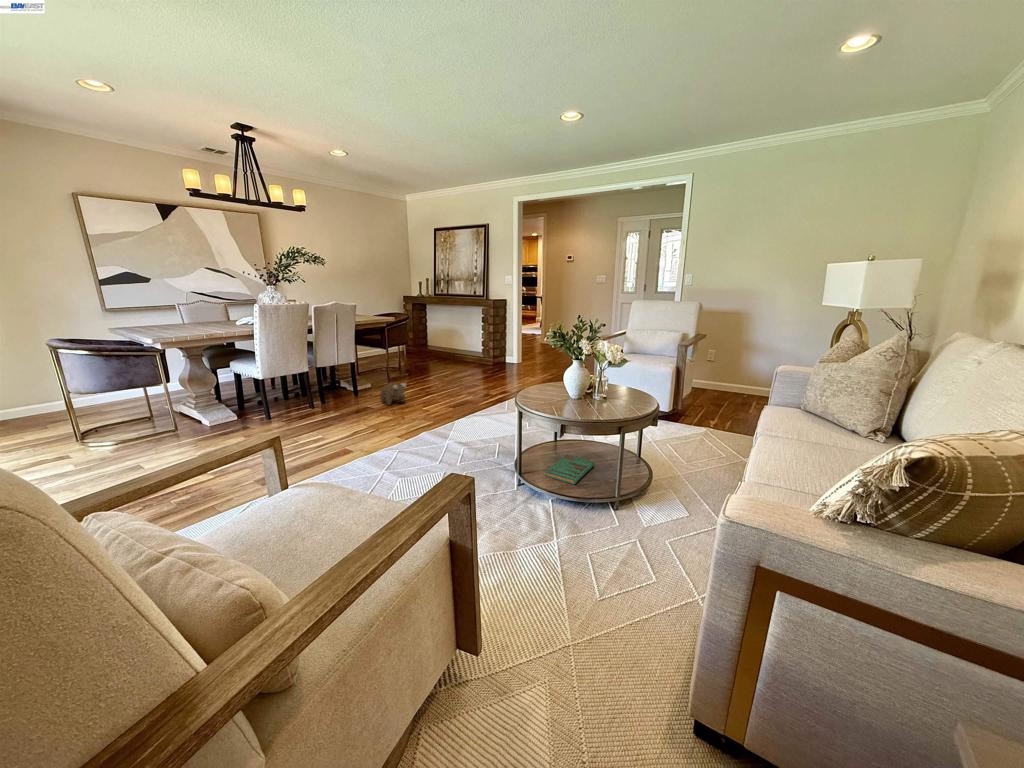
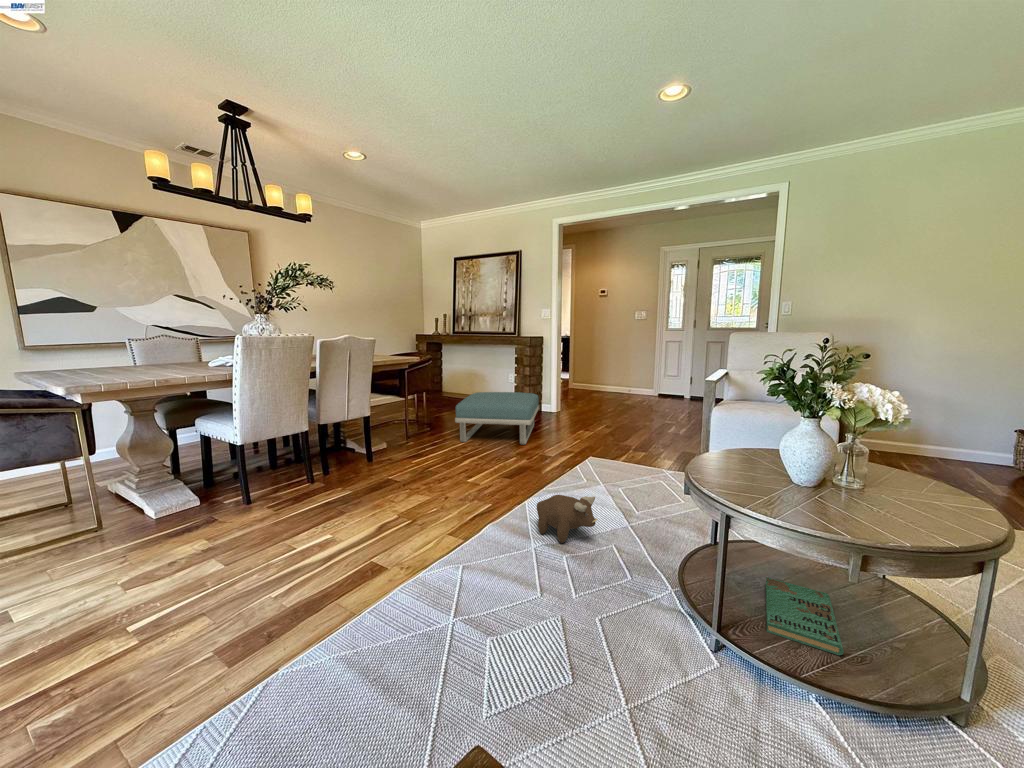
footstool: none [423,346,495,386] -> present [455,392,539,444]
plush toy: present [380,383,406,405] -> present [537,495,597,543]

